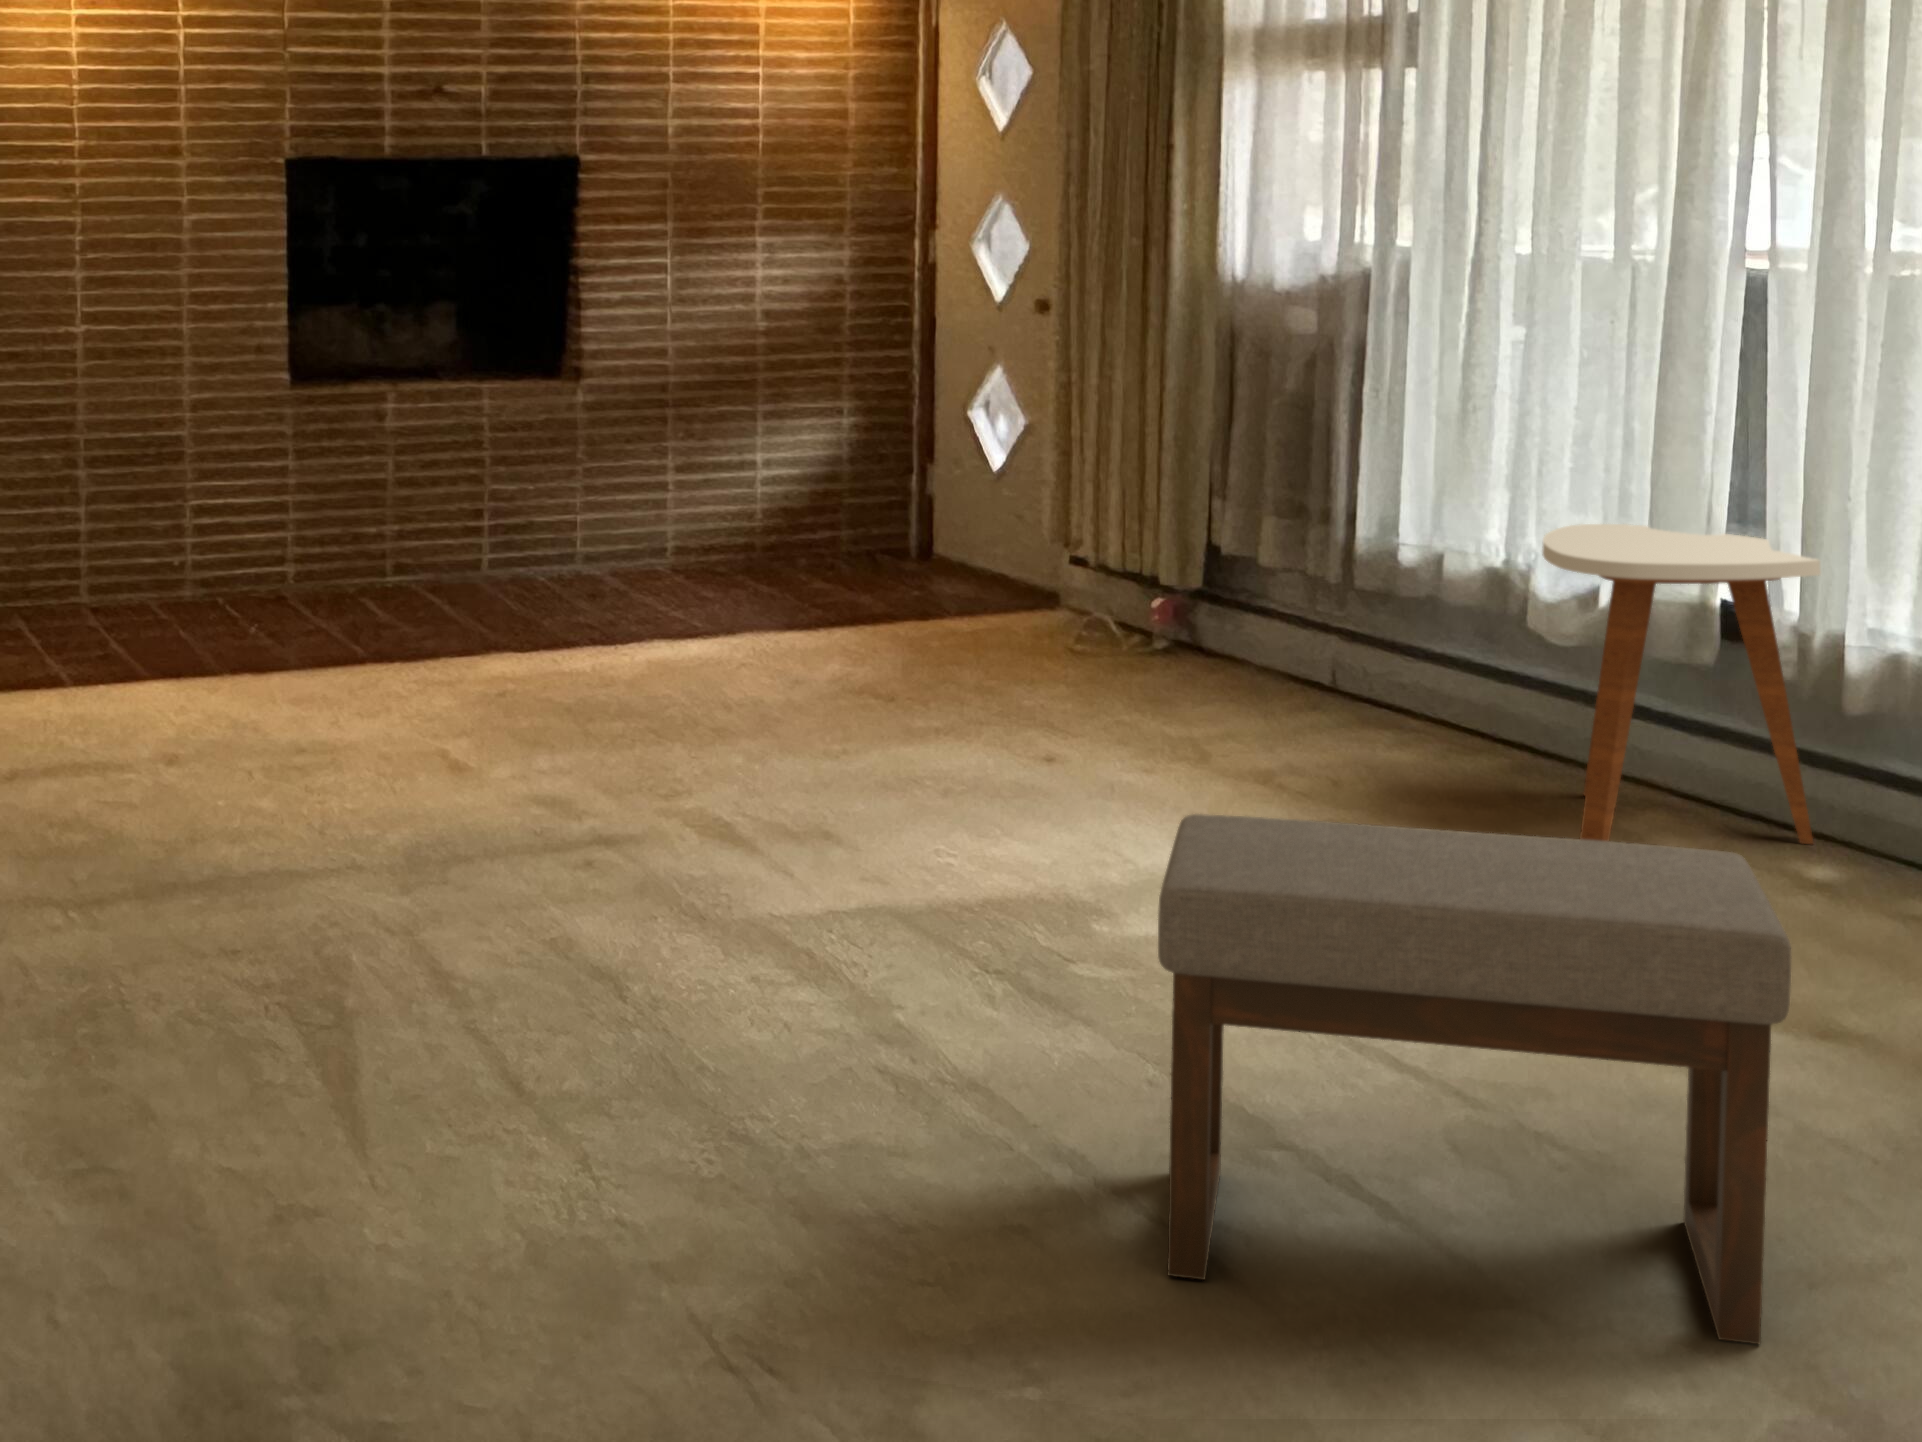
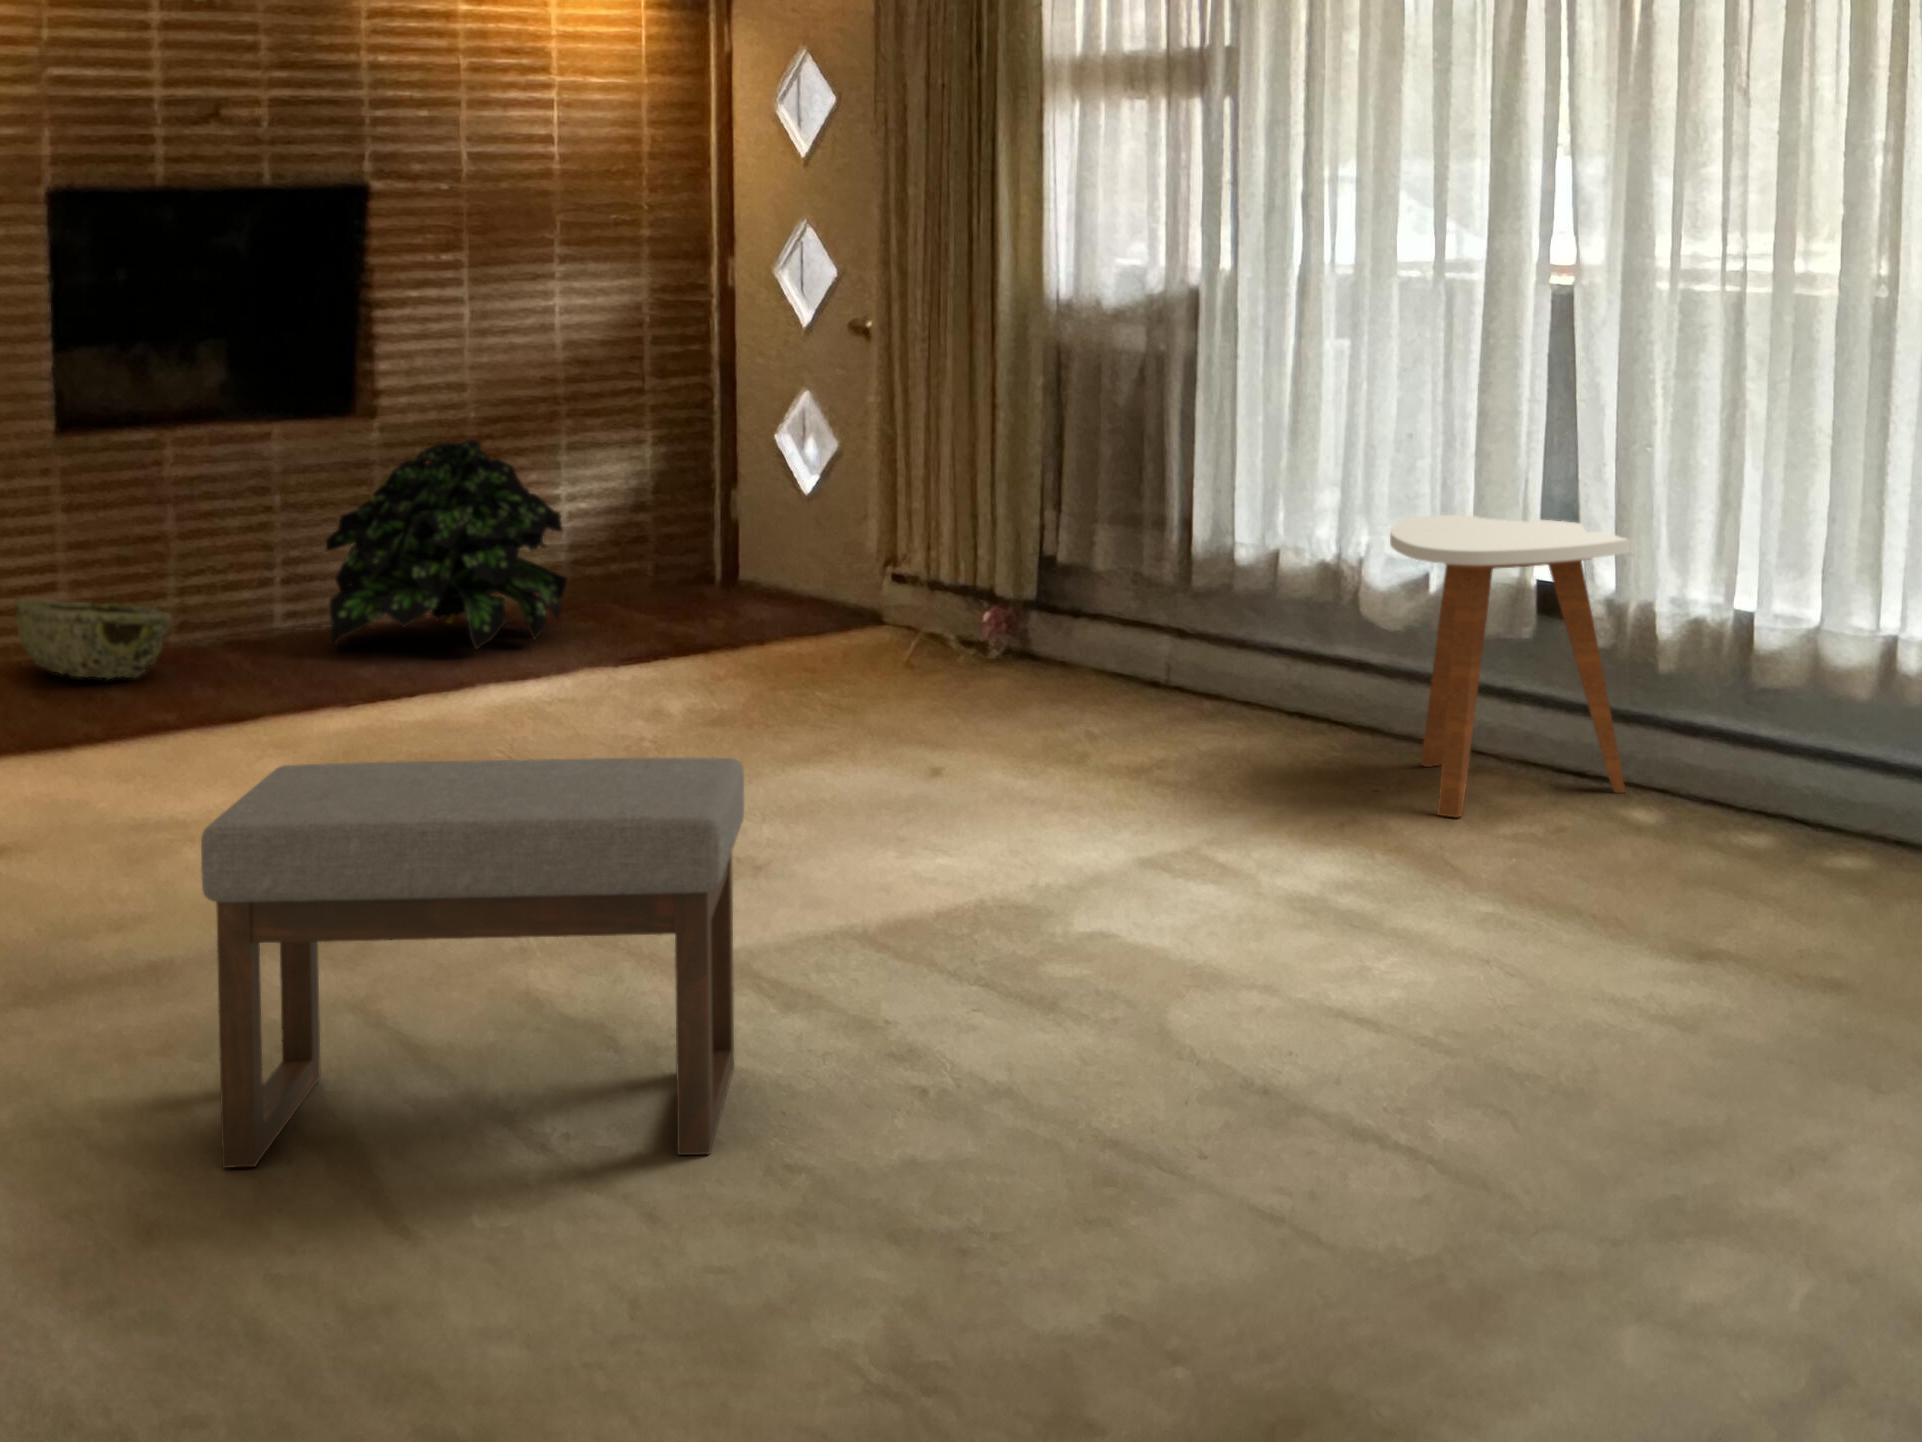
potted plant: none [522,405,751,610] -> present [326,439,567,649]
woven basket: none [249,535,379,616] -> present [15,599,171,680]
ottoman: present [1158,814,1791,1344] -> present [201,757,744,1168]

